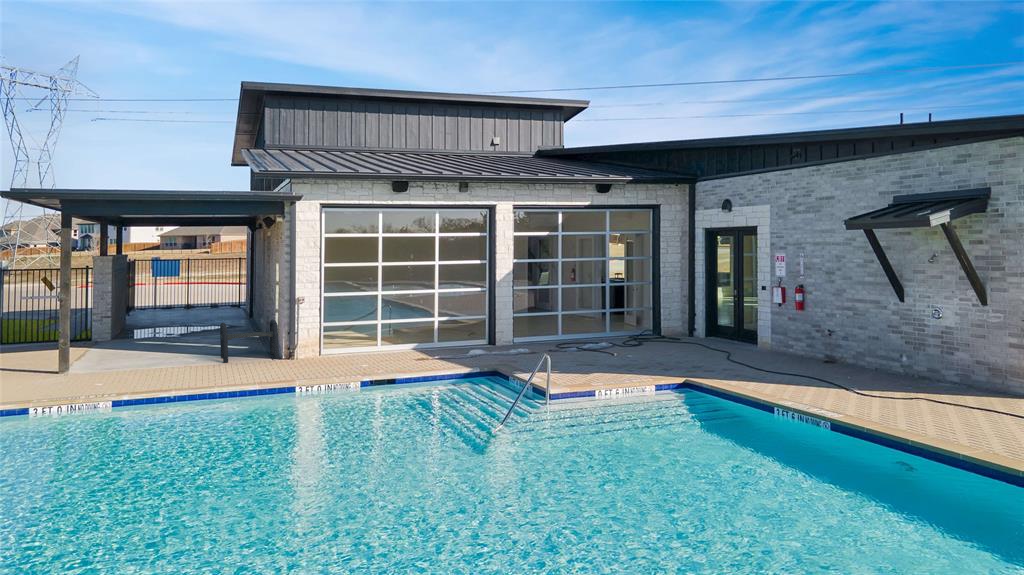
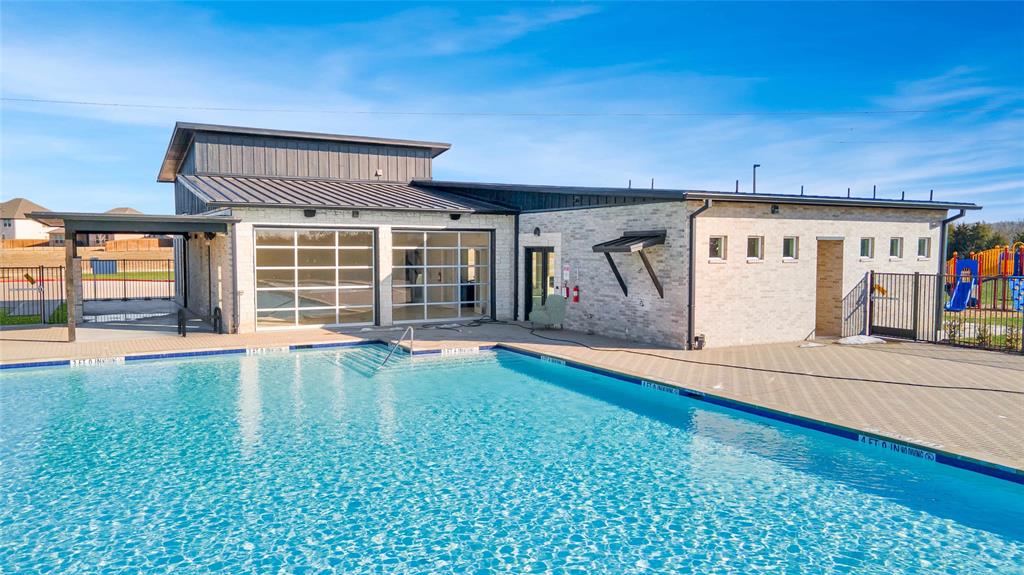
chair: none [719,299,783,357] -> present [529,294,567,330]

